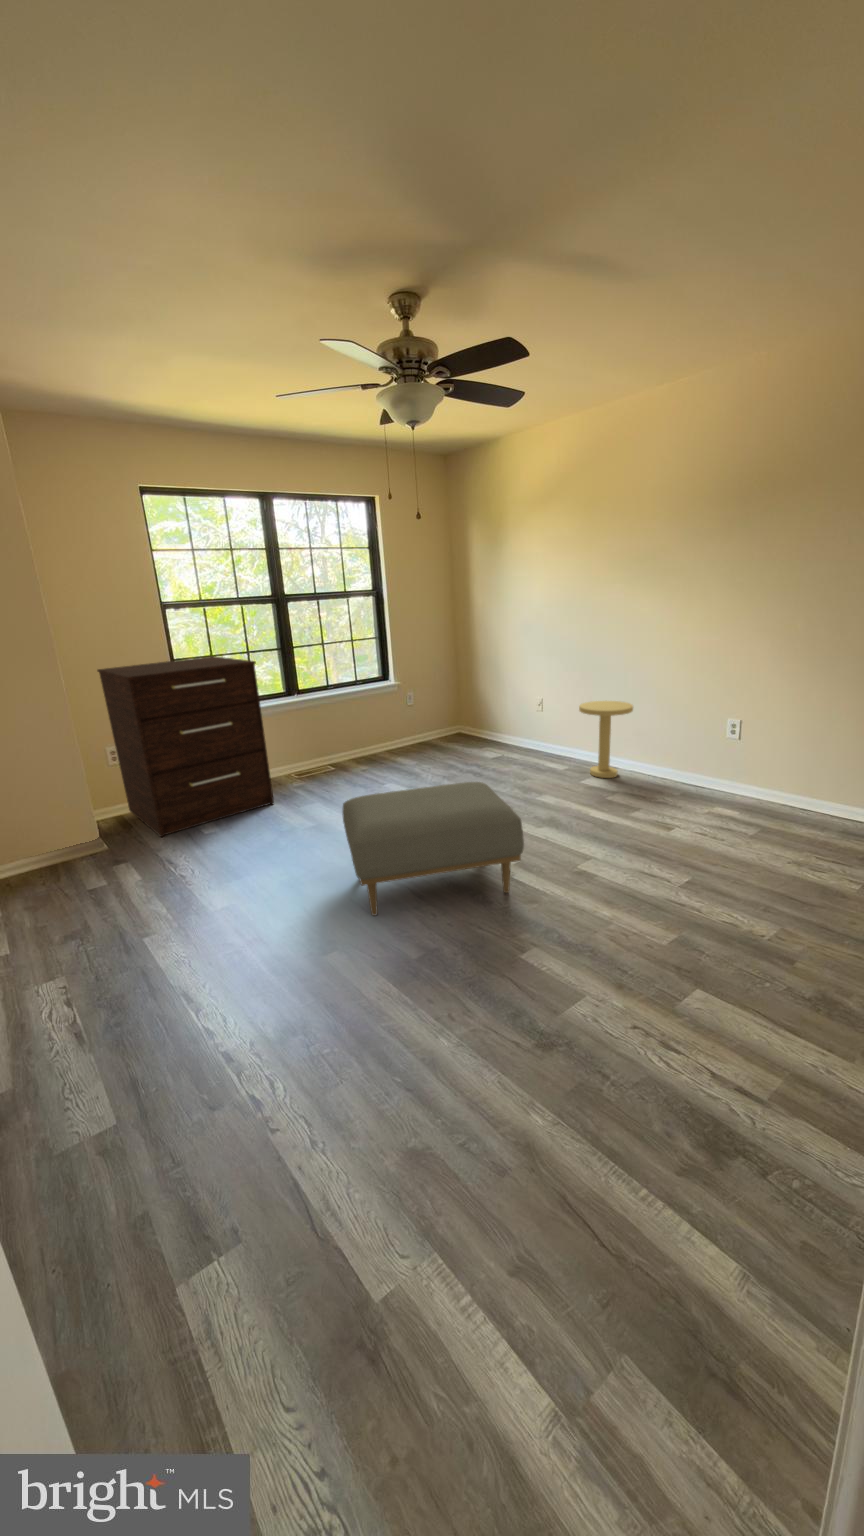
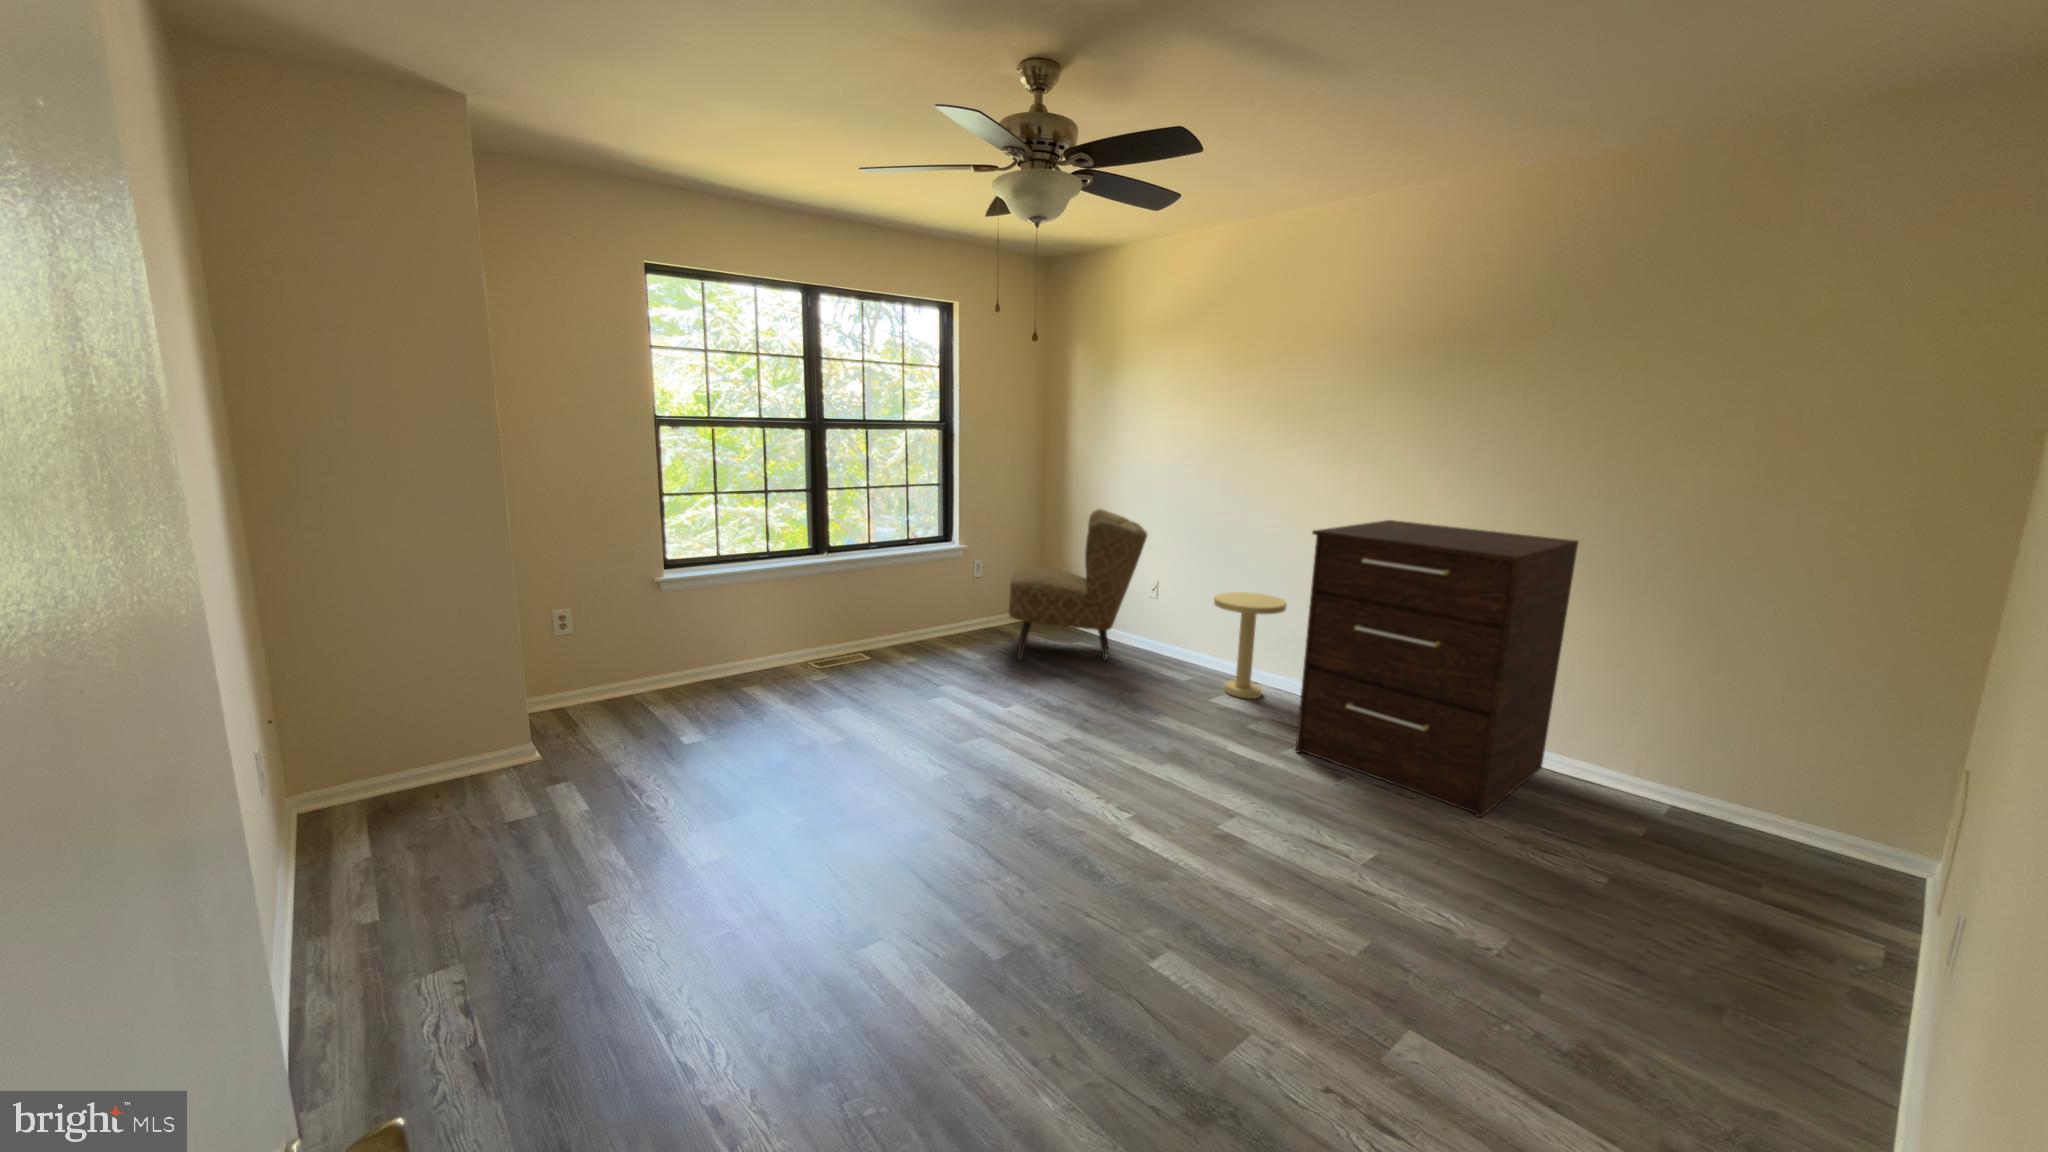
armchair: none [431,647,530,762] -> present [1009,509,1147,661]
dresser: present [97,656,274,837] -> present [1296,520,1579,817]
ottoman: present [342,782,524,916] -> none [895,698,1153,888]

